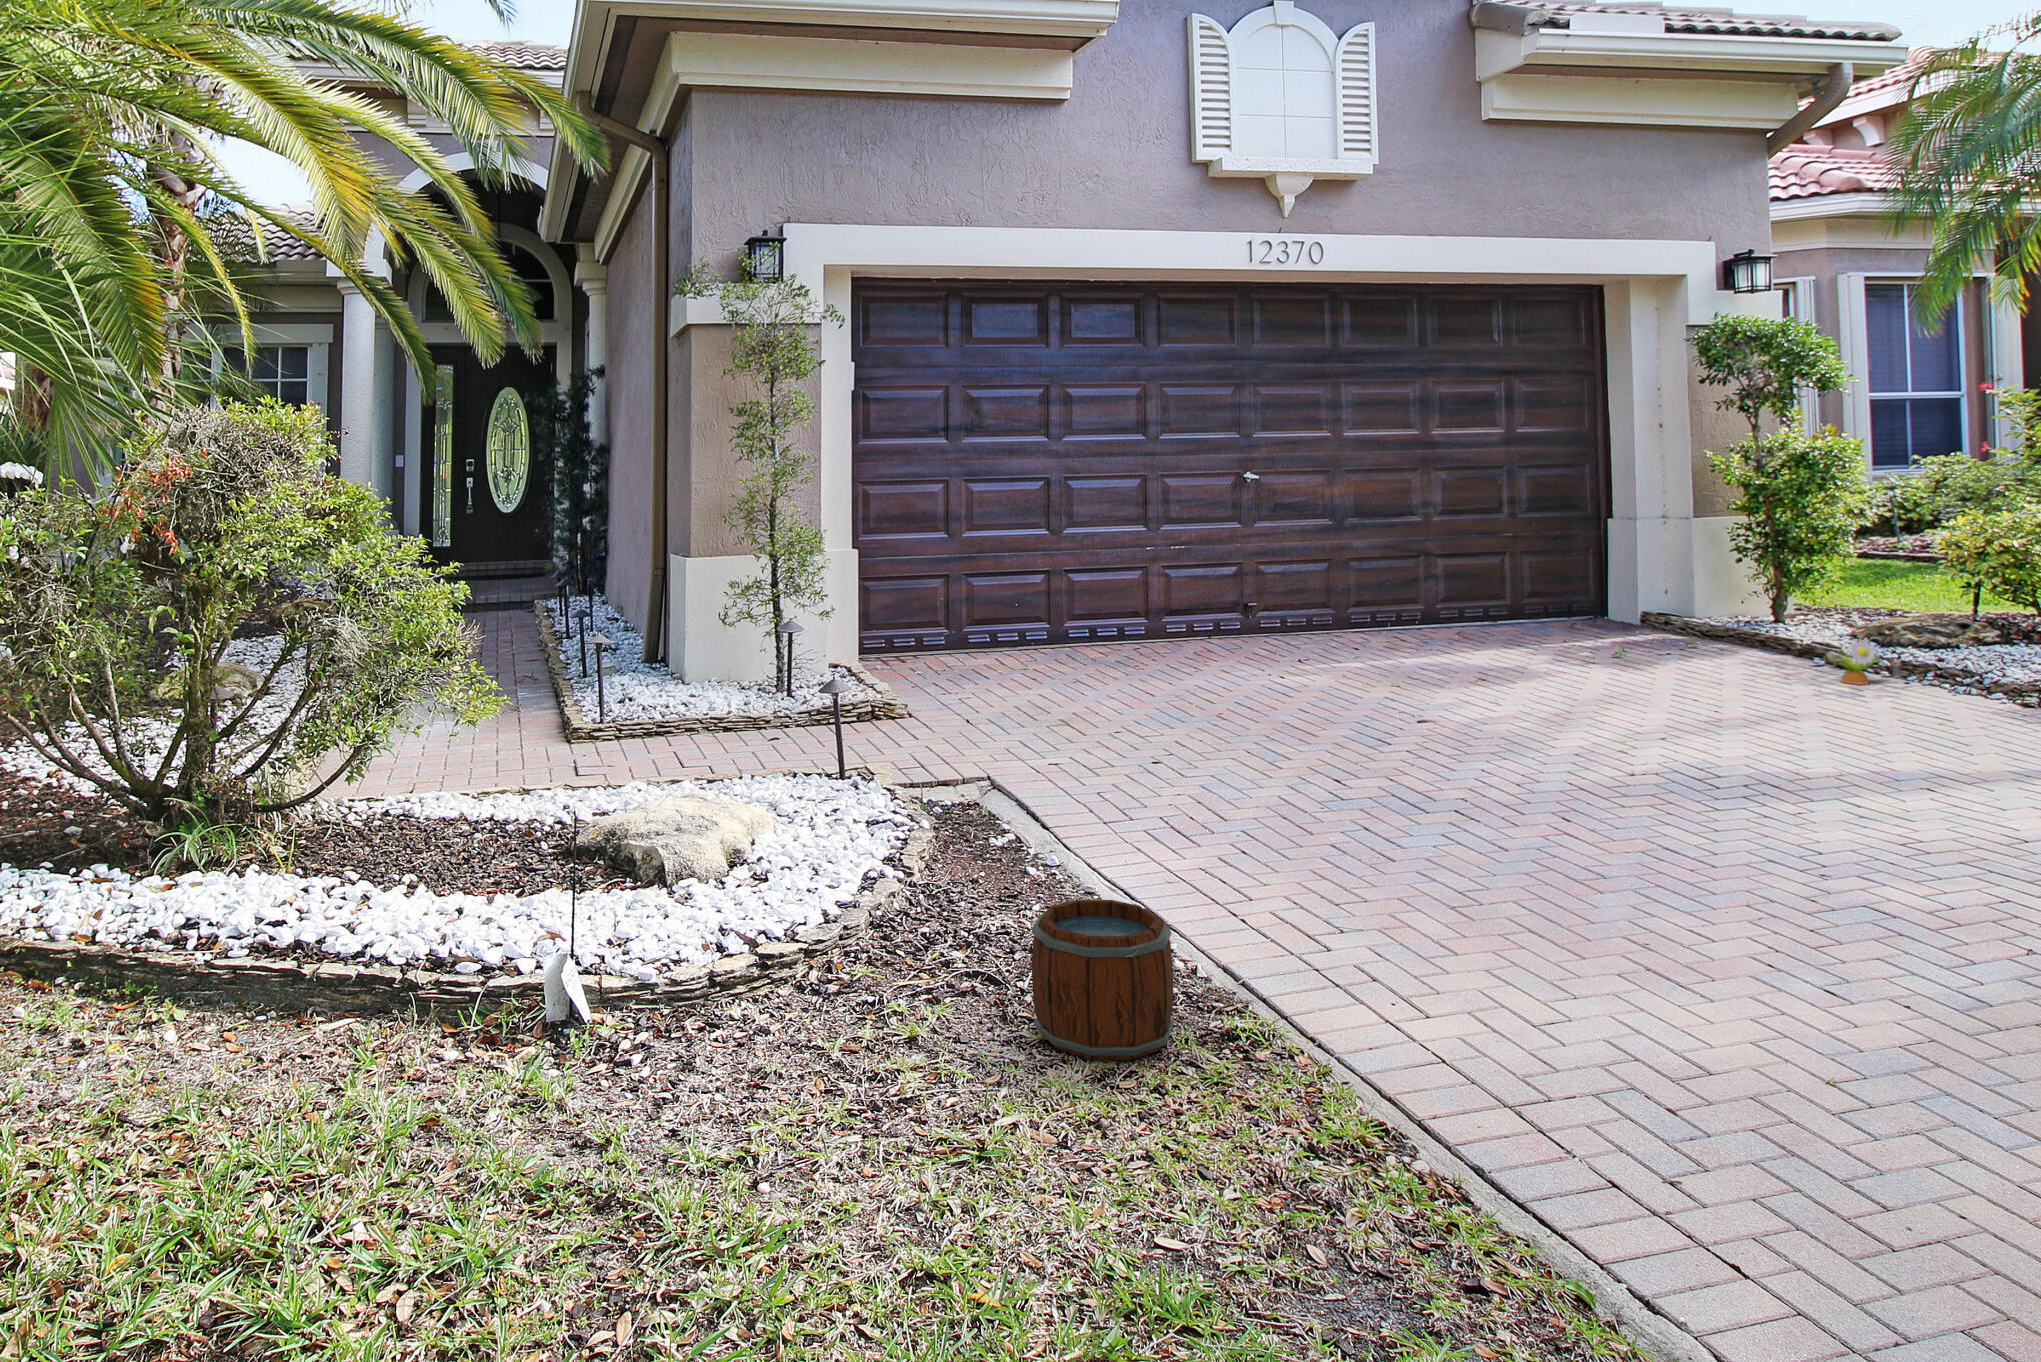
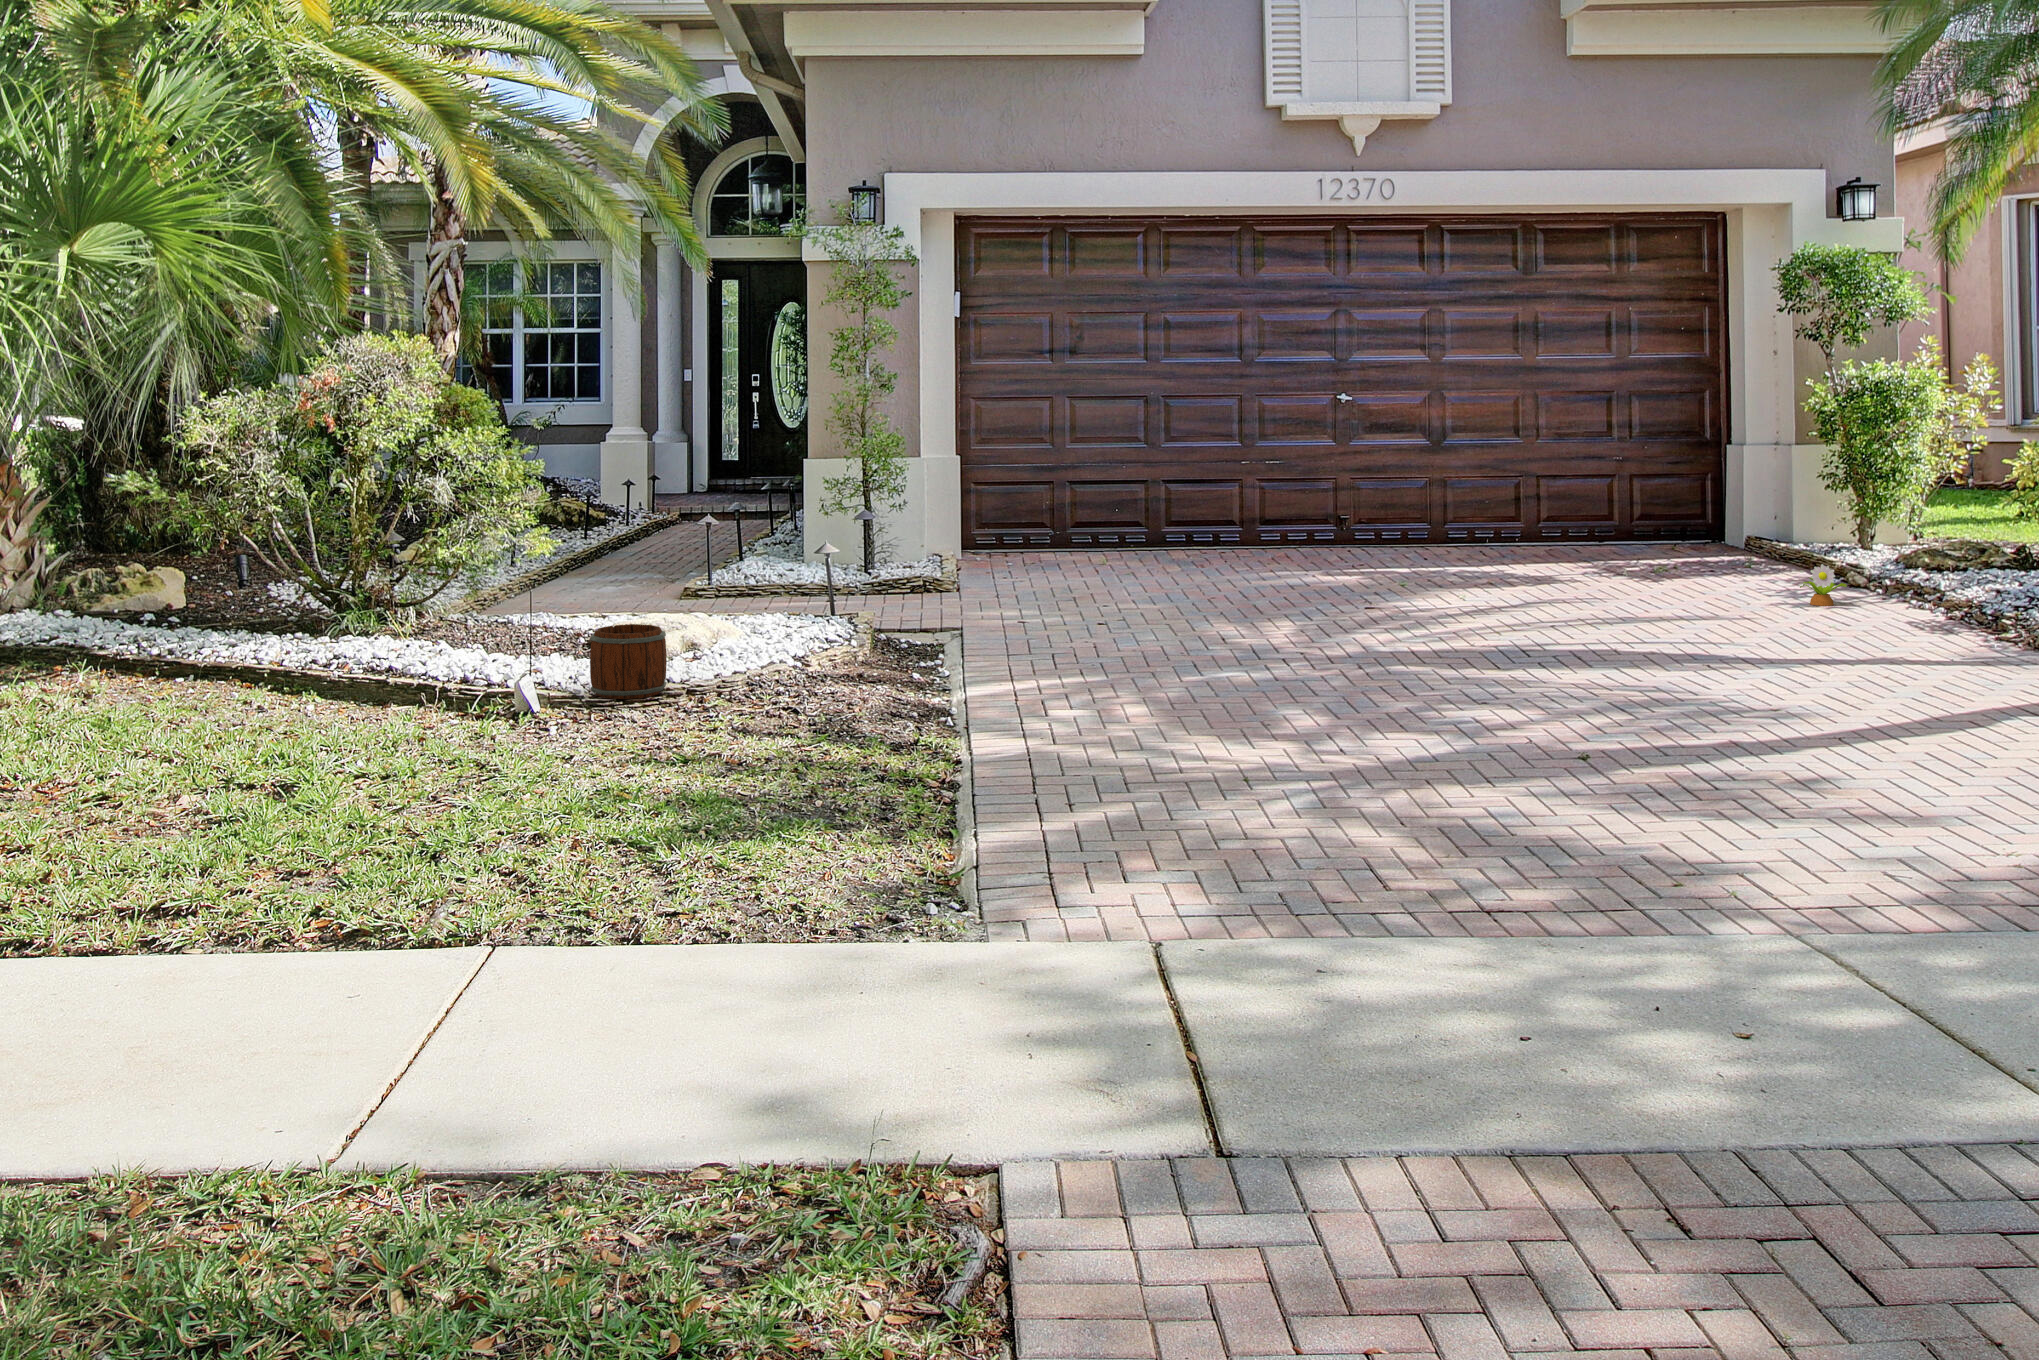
bucket: present [1032,900,1174,1060] -> present [590,624,667,699]

